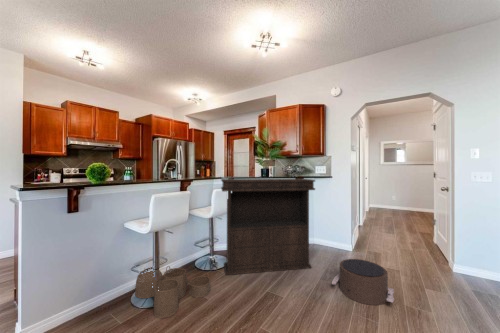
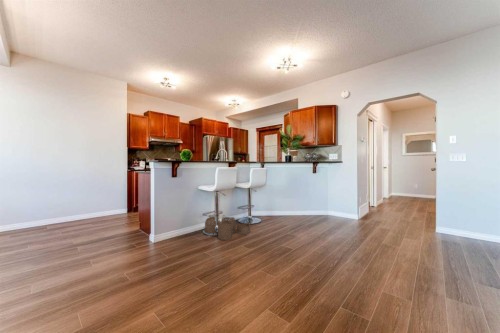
console table: present [221,179,315,275] -> none [256,162,324,226]
pouf: present [332,259,394,305] -> none [332,217,376,243]

